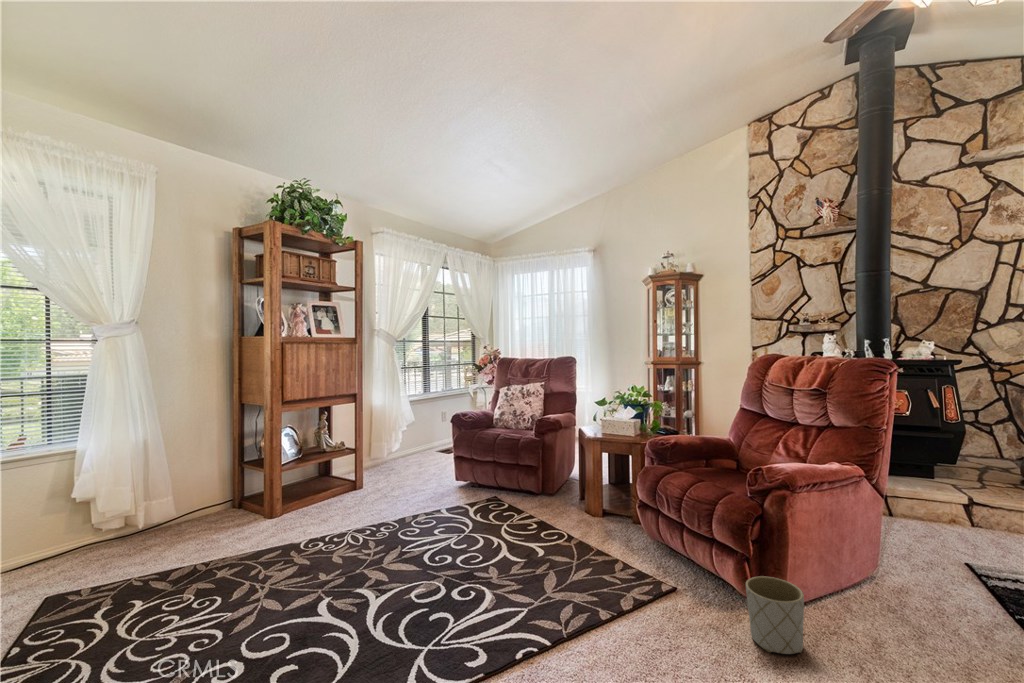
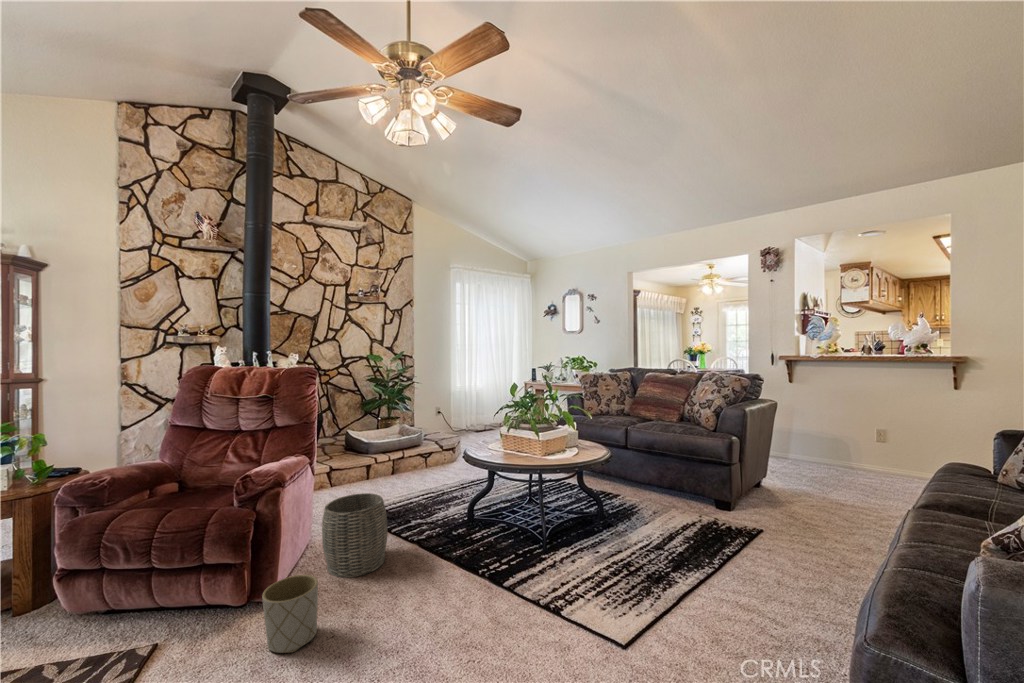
woven basket: none [862,532,970,650] -> present [322,493,388,578]

